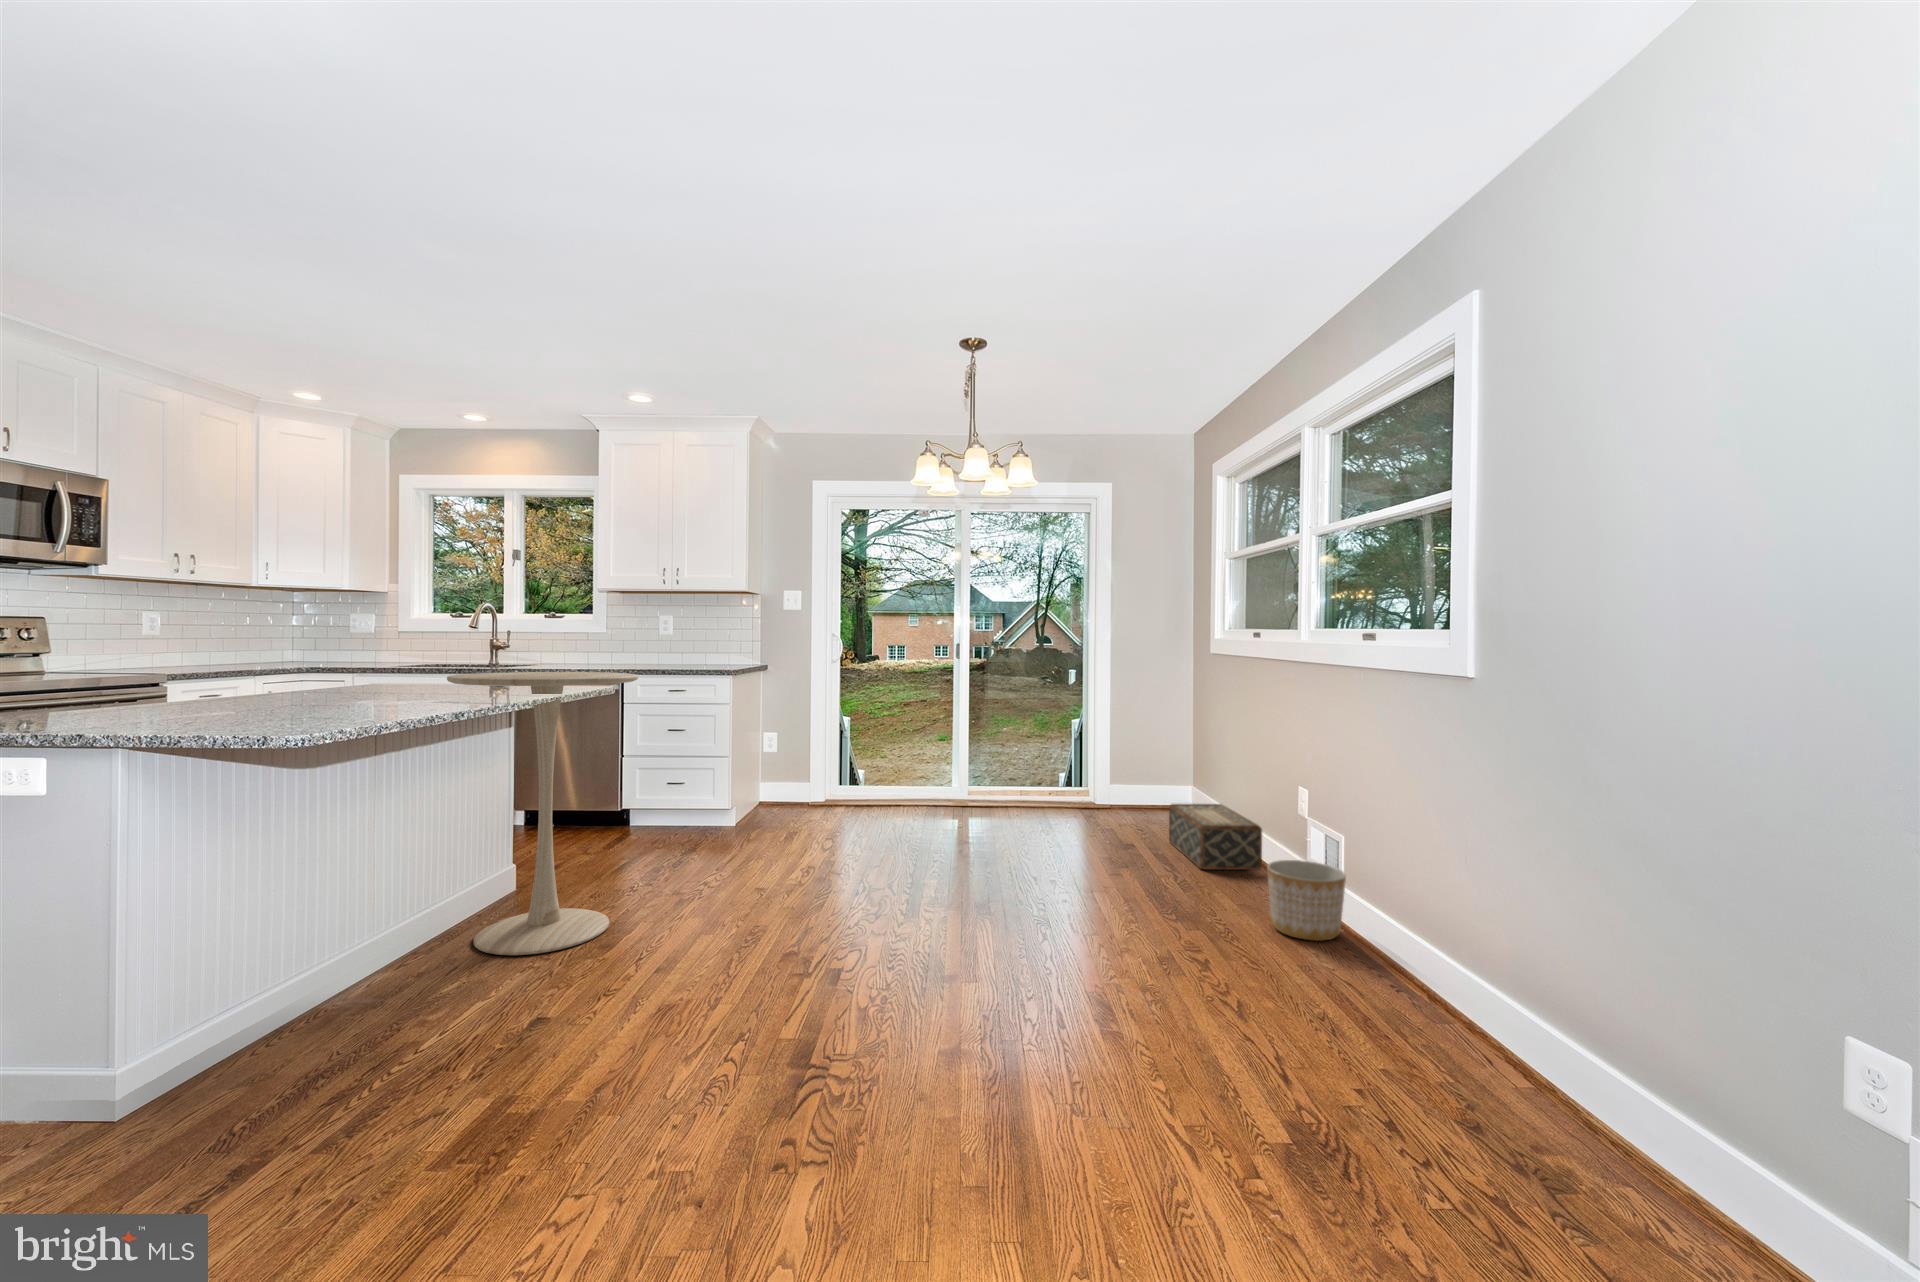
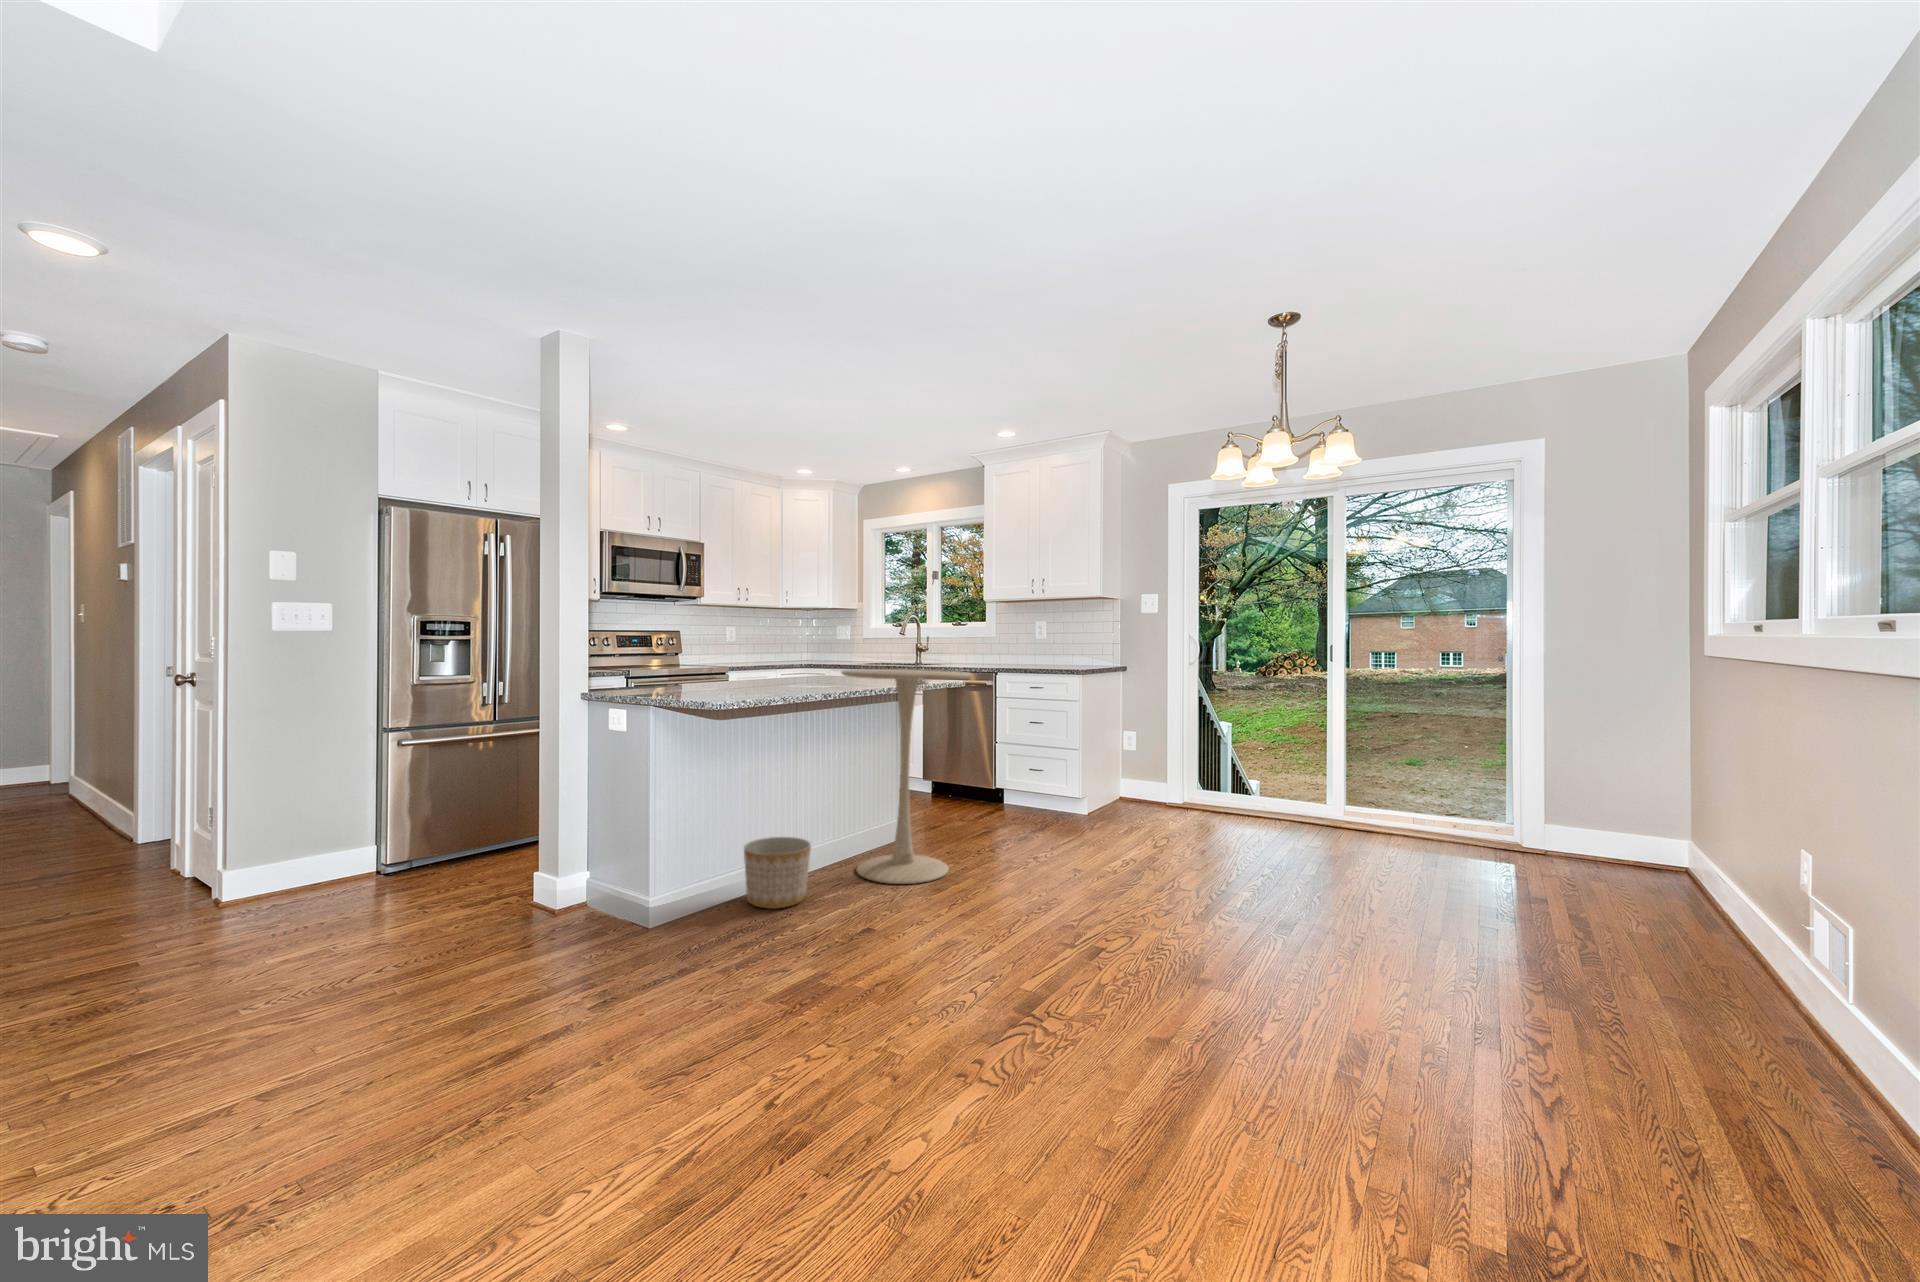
woven basket: present [1169,804,1262,870] -> none [1582,854,1718,959]
planter: present [1267,860,1346,941] -> present [744,837,811,909]

